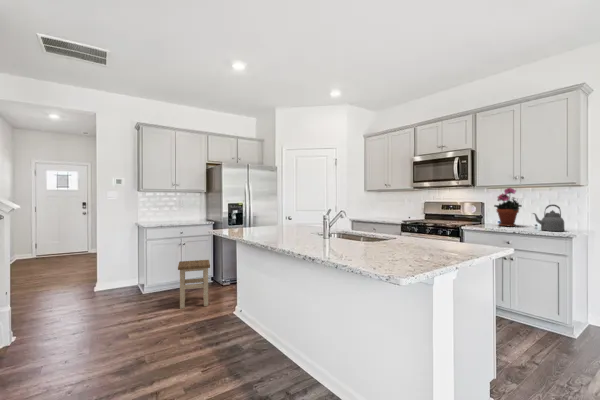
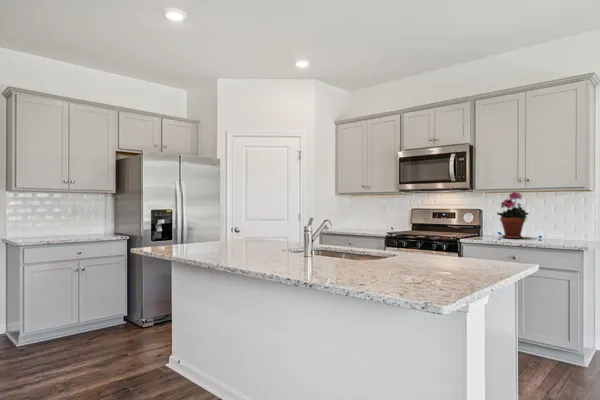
kettle: present [533,205,564,231] -> none [543,212,579,244]
stool: present [178,260,210,309] -> none [80,291,130,365]

